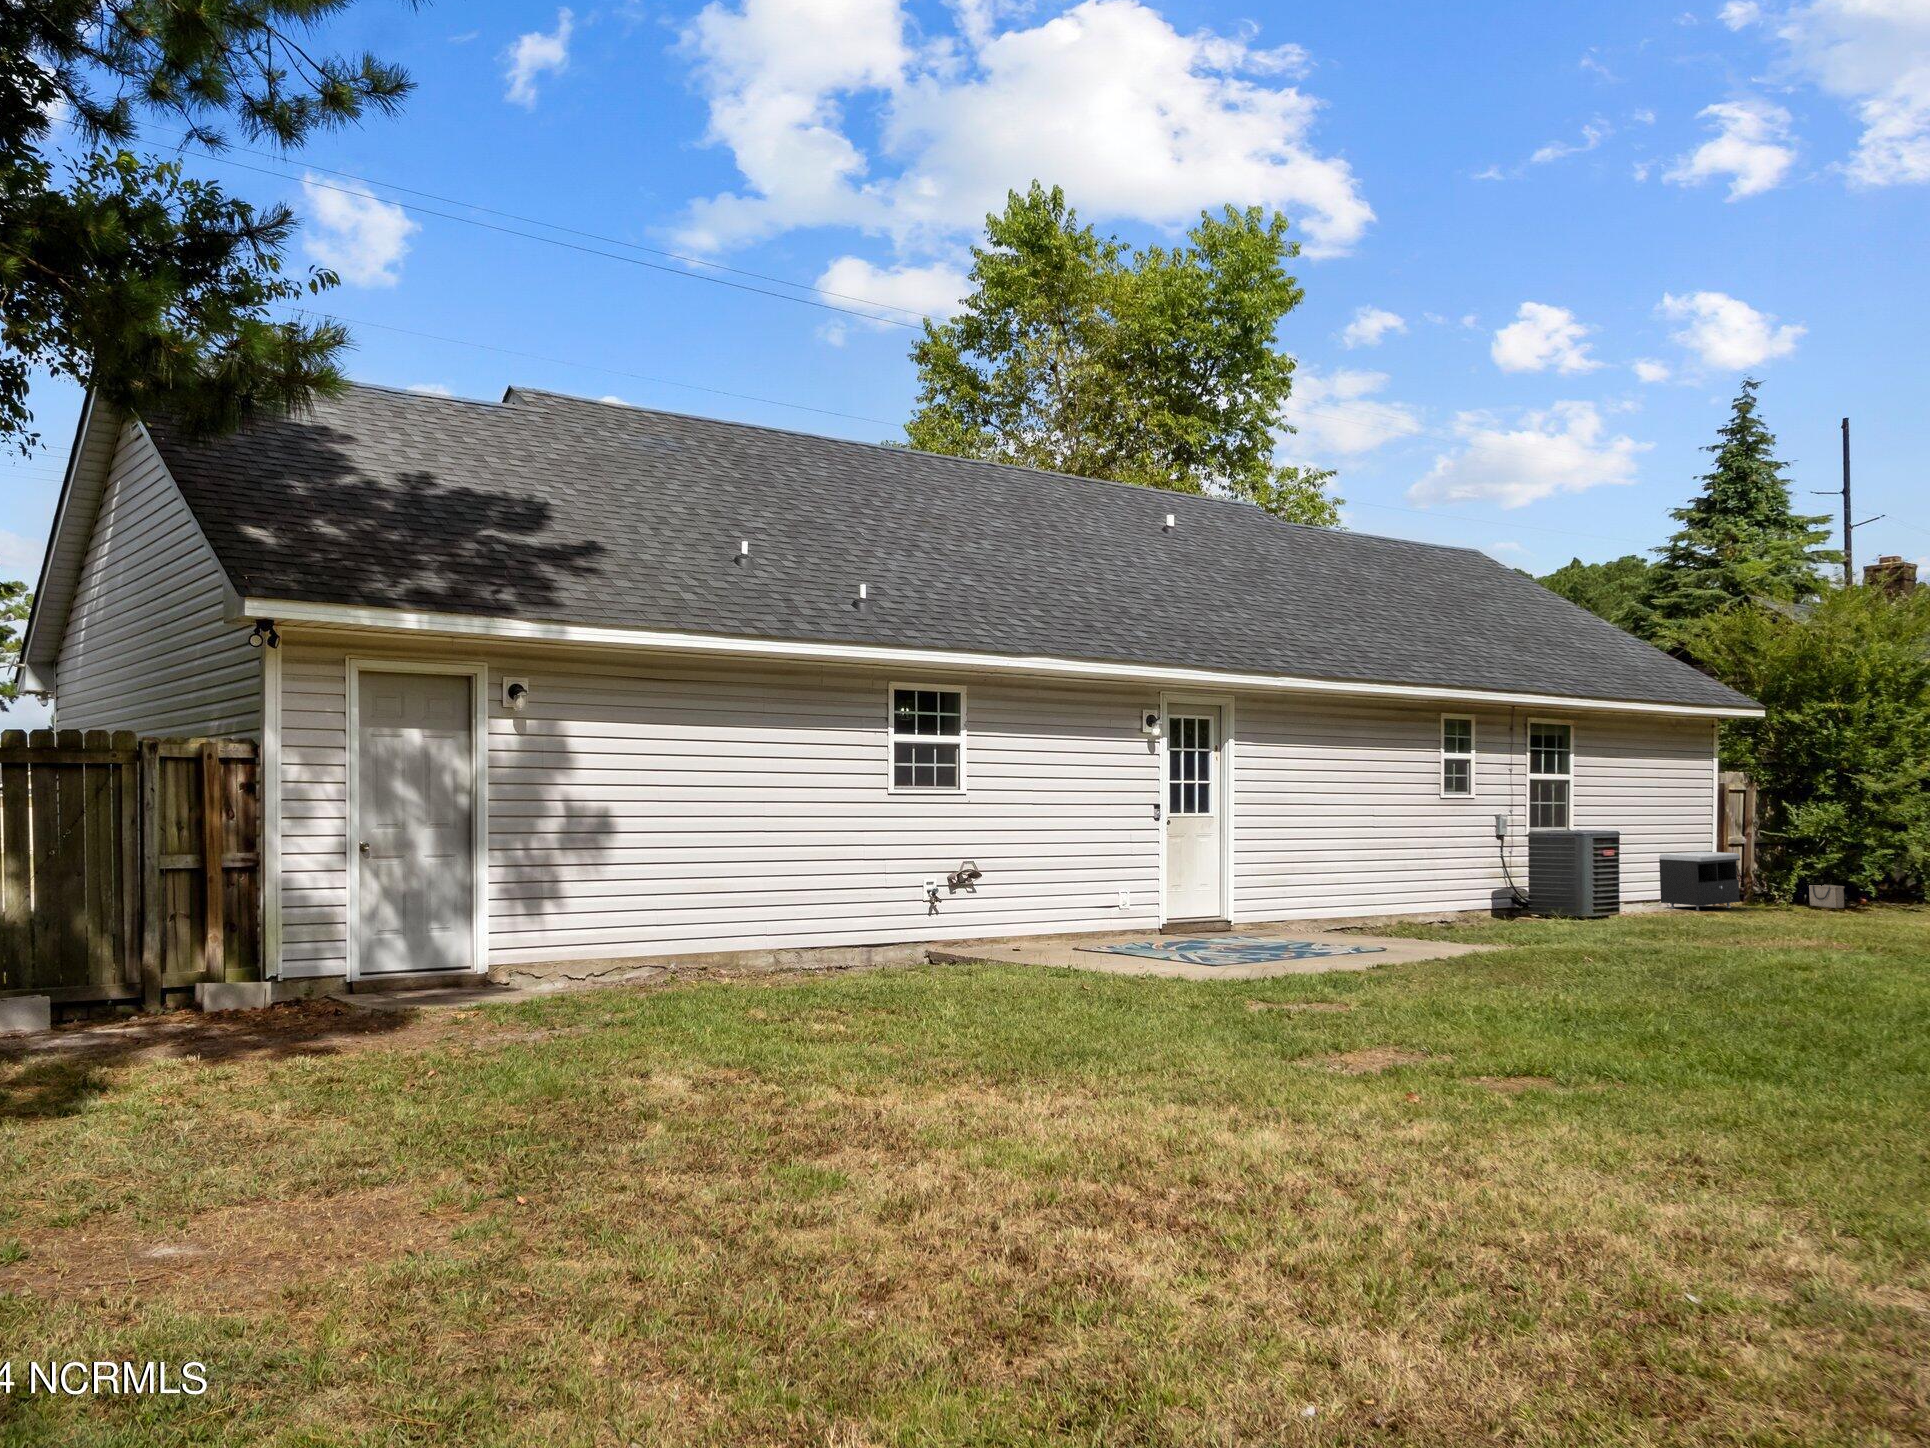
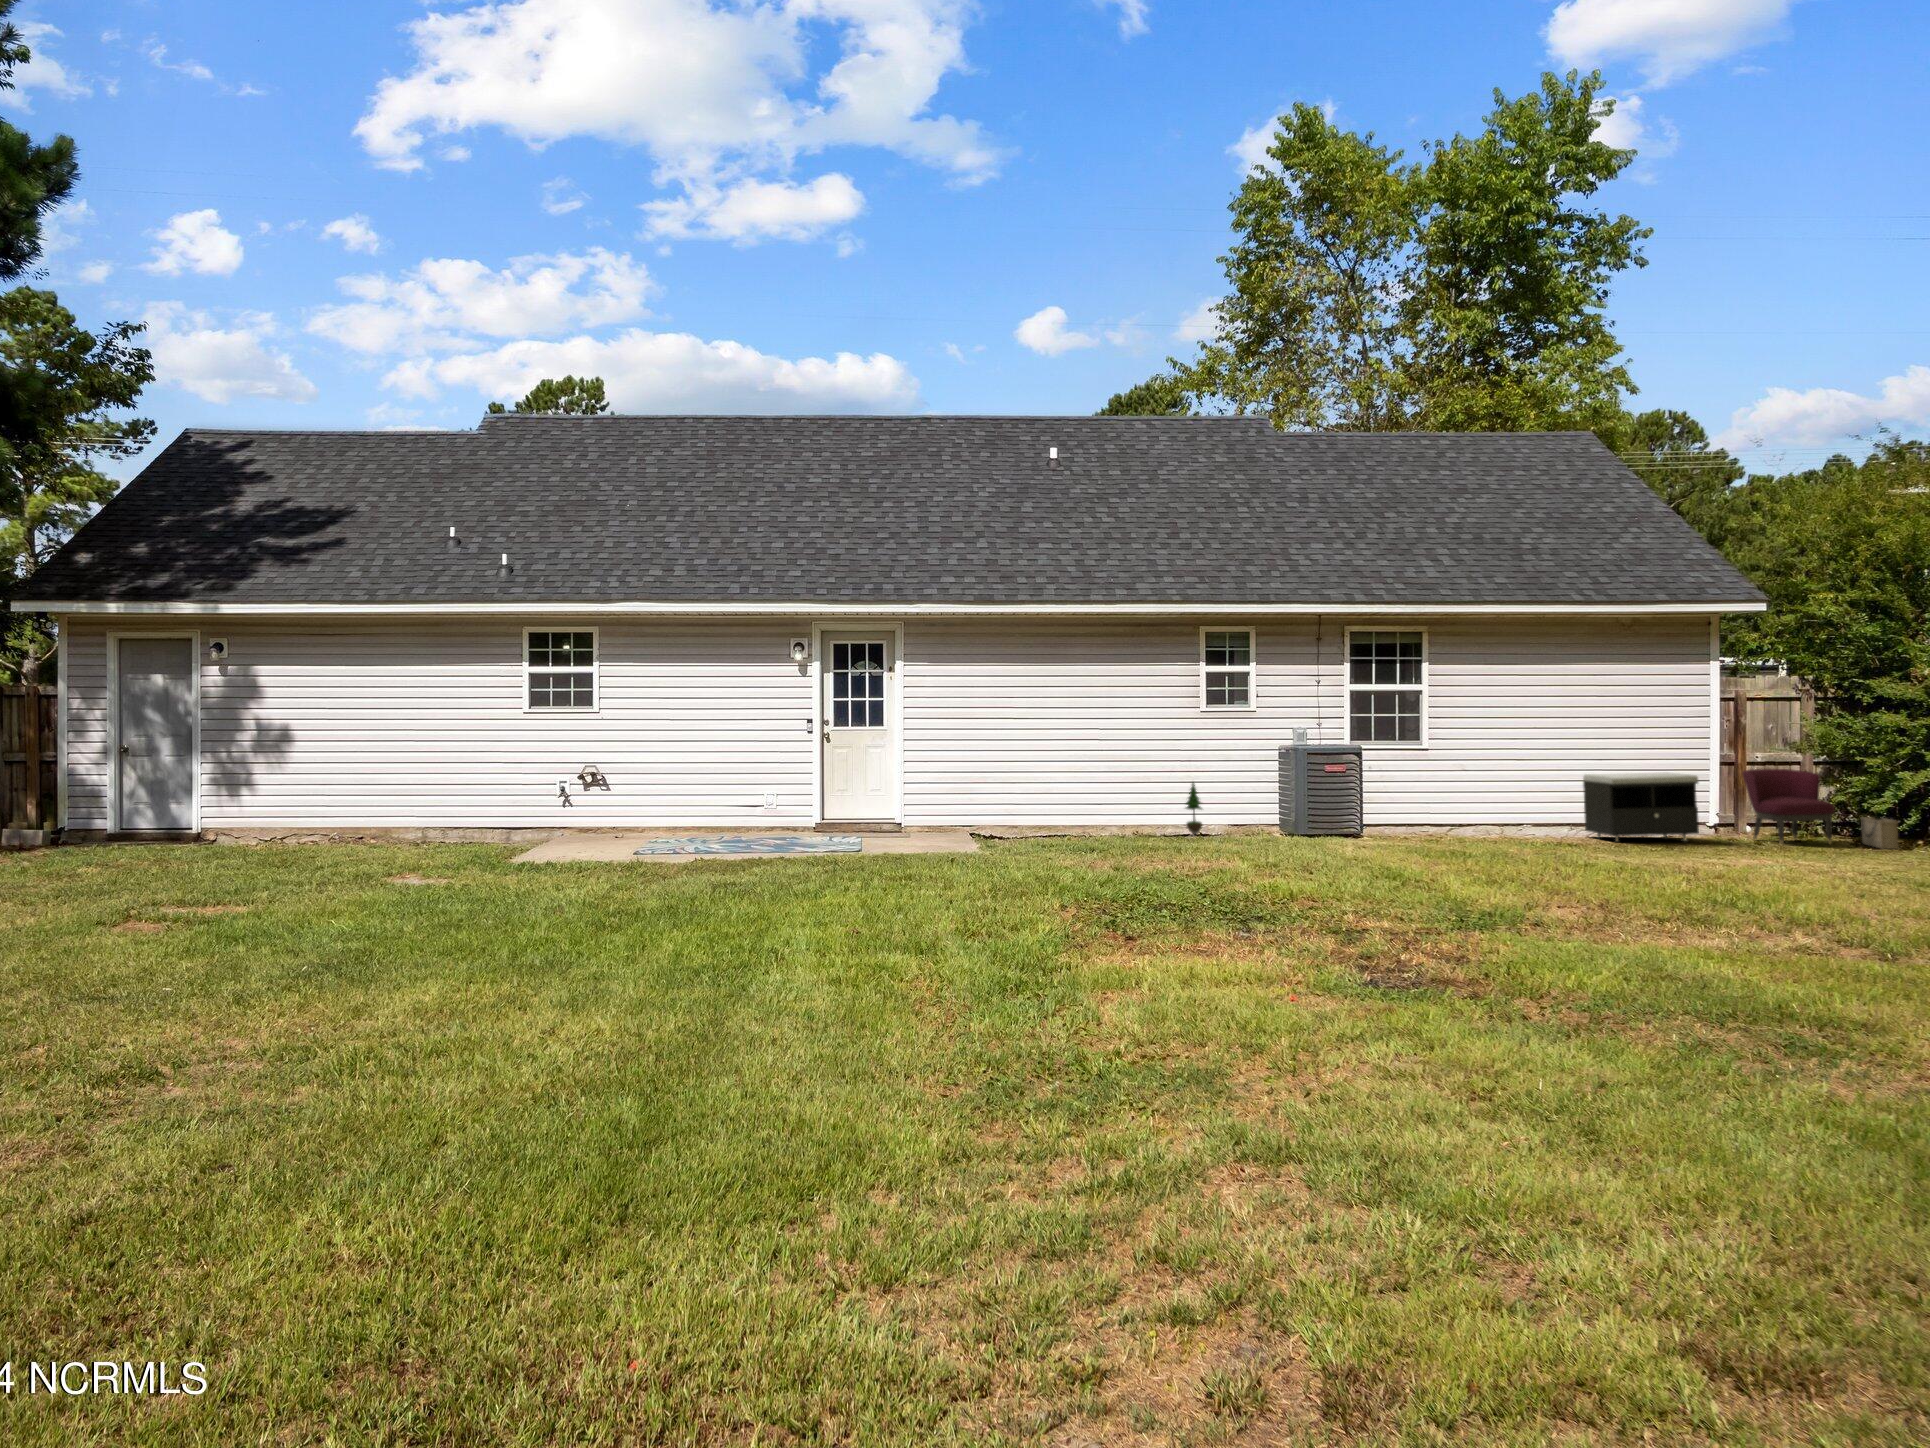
chair: none [1739,847,1806,909] -> present [1742,769,1835,845]
potted tree: none [1438,865,1458,919] -> present [1186,783,1202,835]

